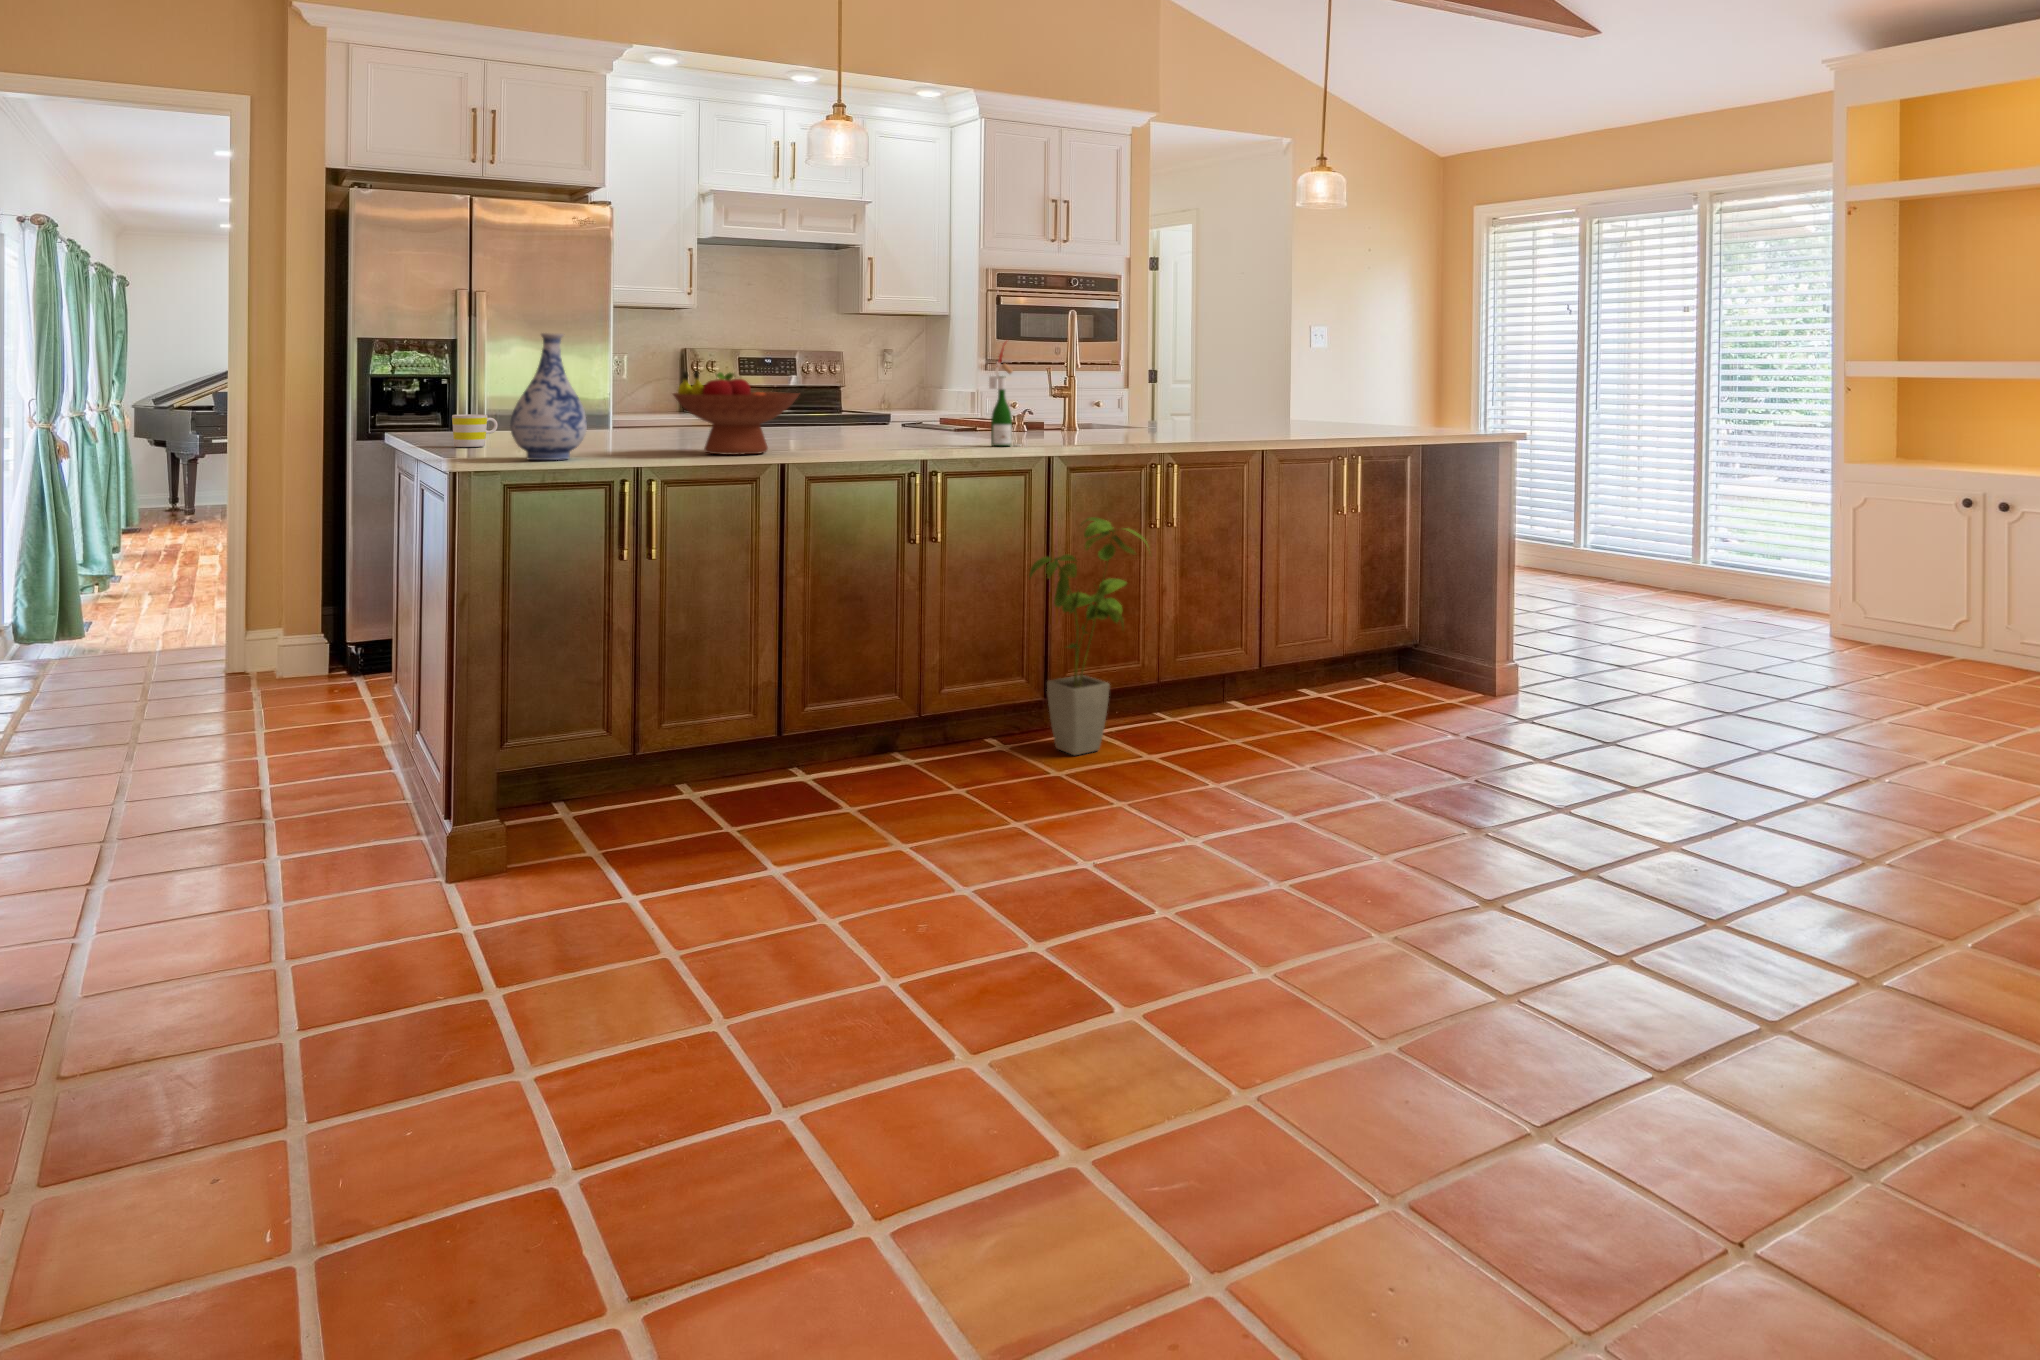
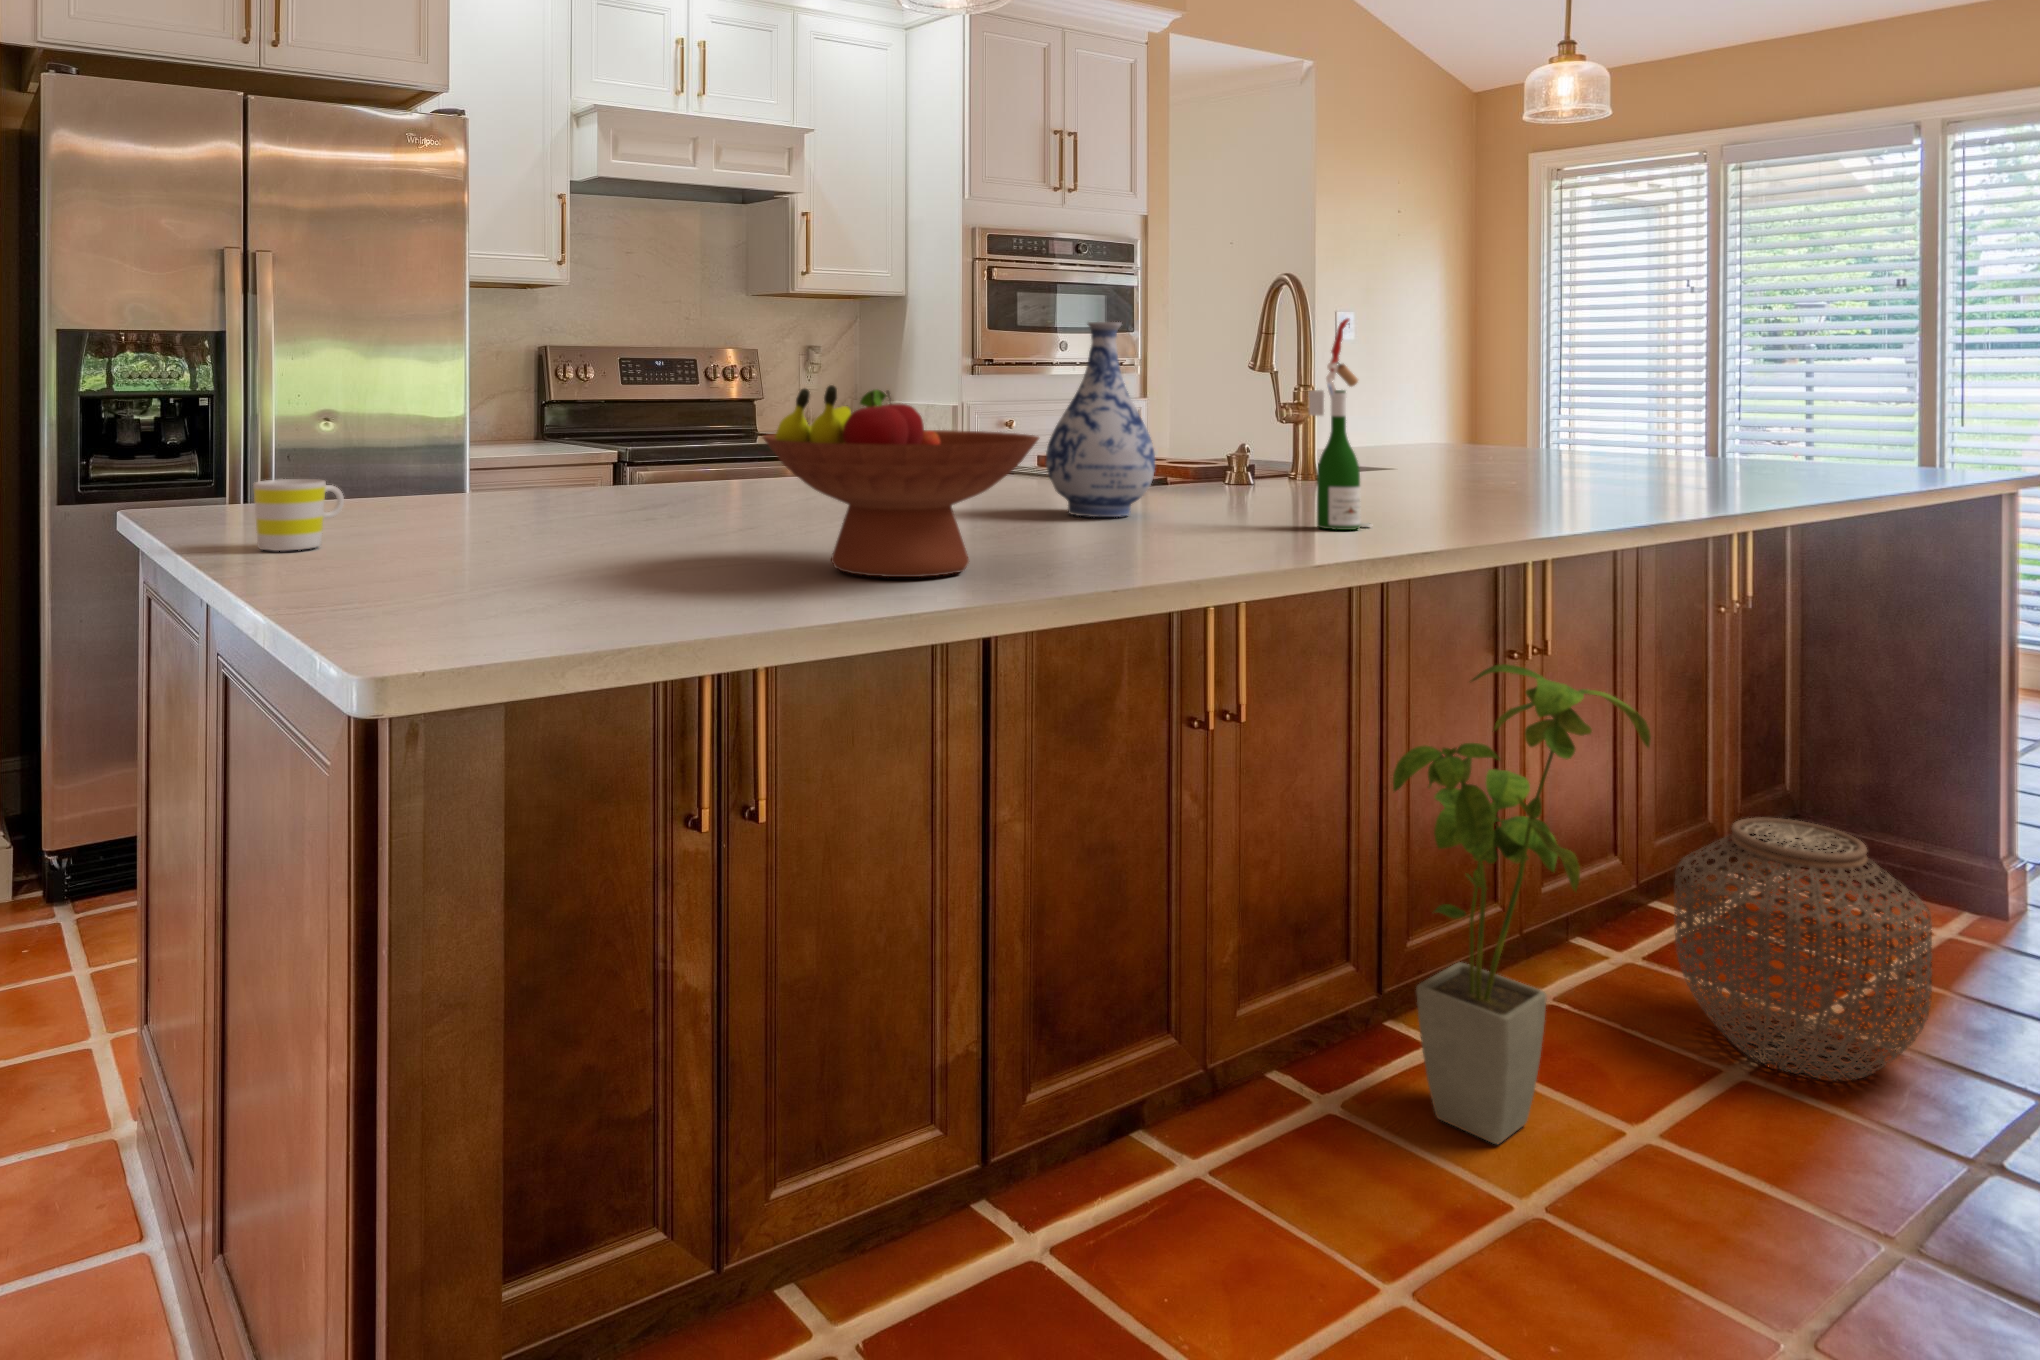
vase: present [510,333,587,460] -> present [1046,322,1155,517]
woven basket: none [1225,612,1338,741] -> present [1675,818,1932,1080]

